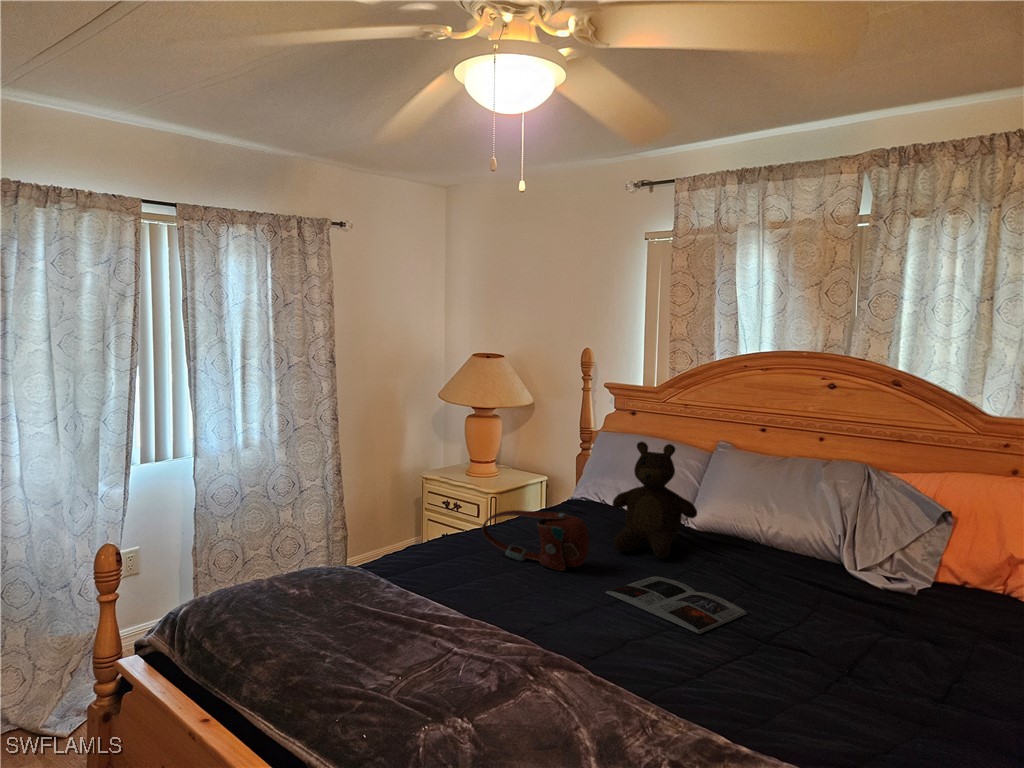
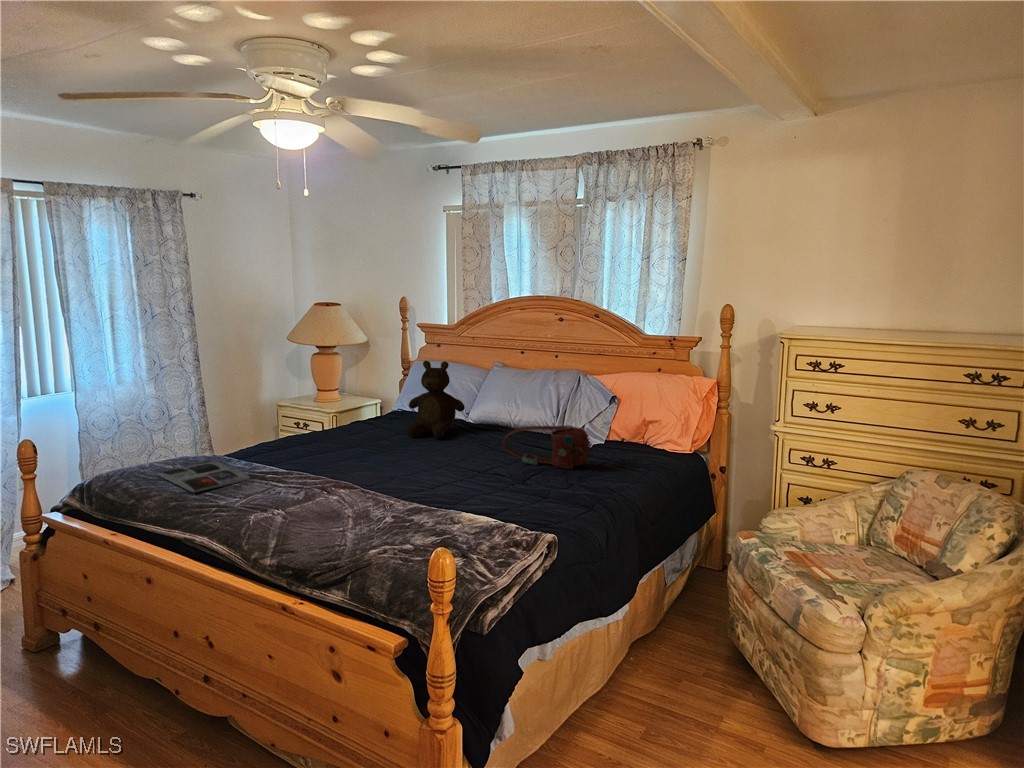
handbag: present [482,510,589,571] -> present [503,425,589,469]
magazine: present [605,576,747,634] -> present [157,462,251,493]

